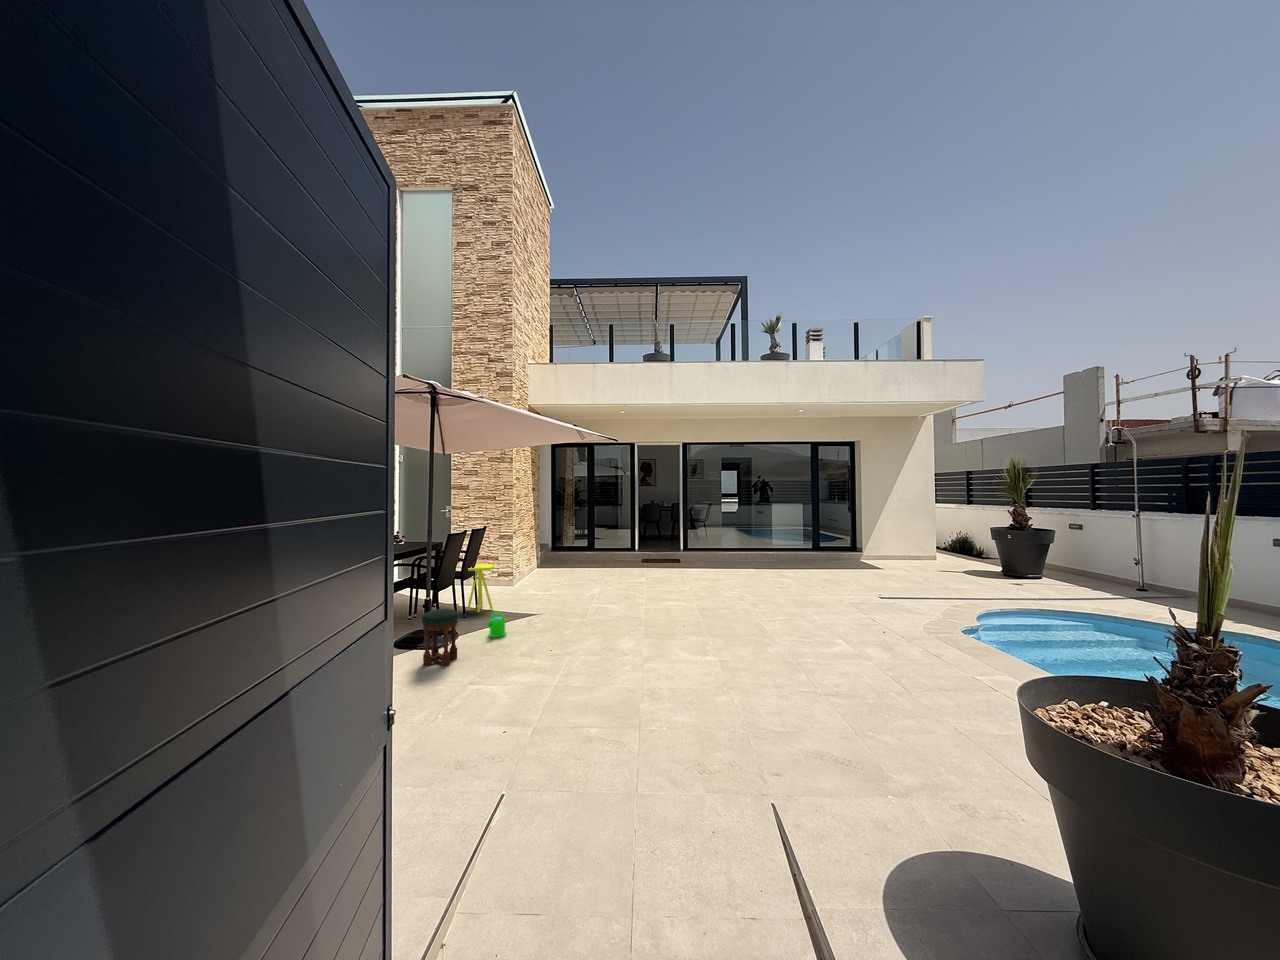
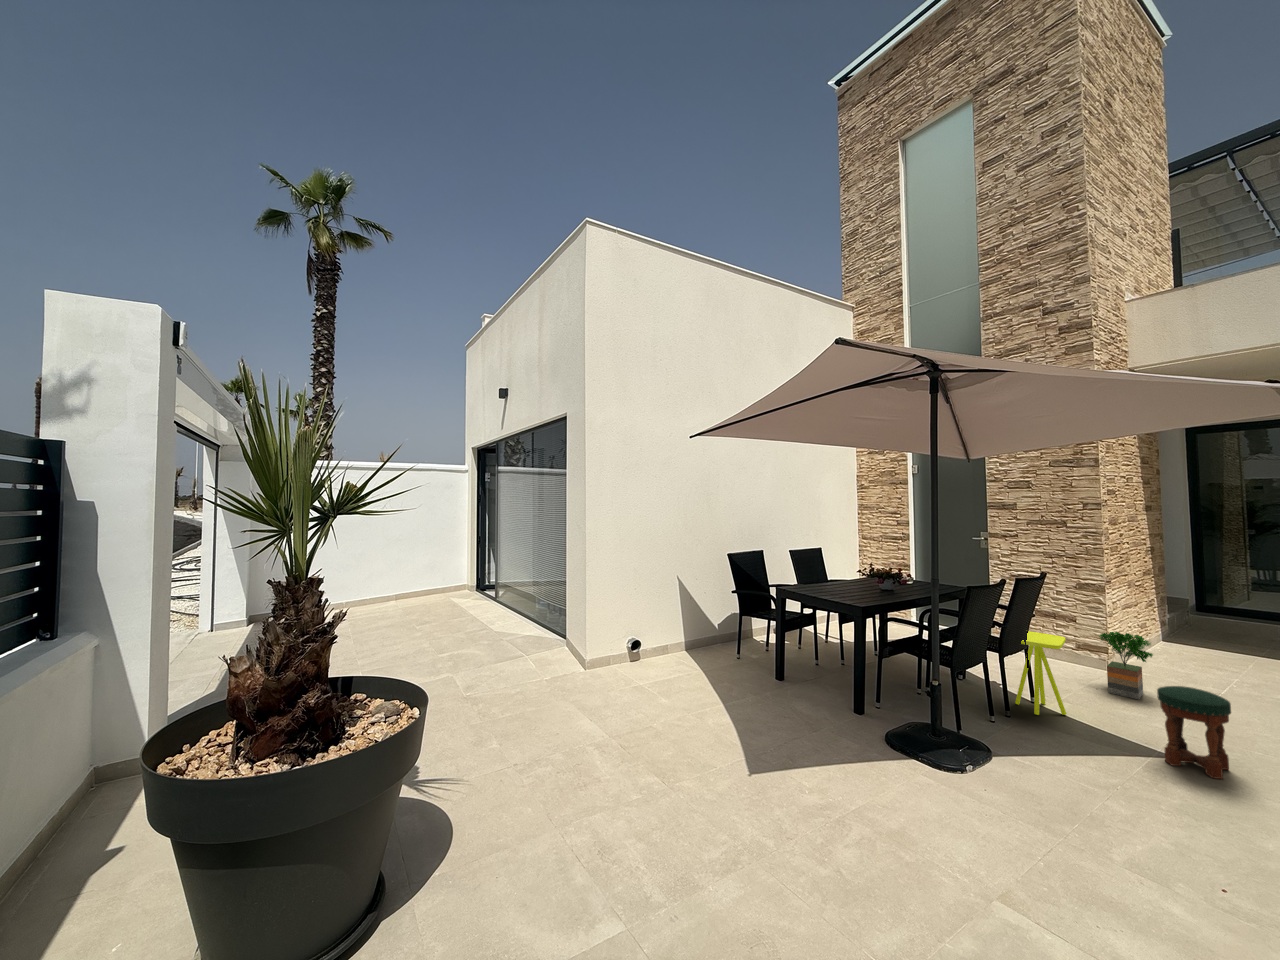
potted tree: none [508,559,533,596] -> present [1099,631,1153,699]
stool: present [422,609,458,666] -> present [1157,686,1231,779]
watering can: present [487,611,507,637] -> none [1051,741,1099,797]

